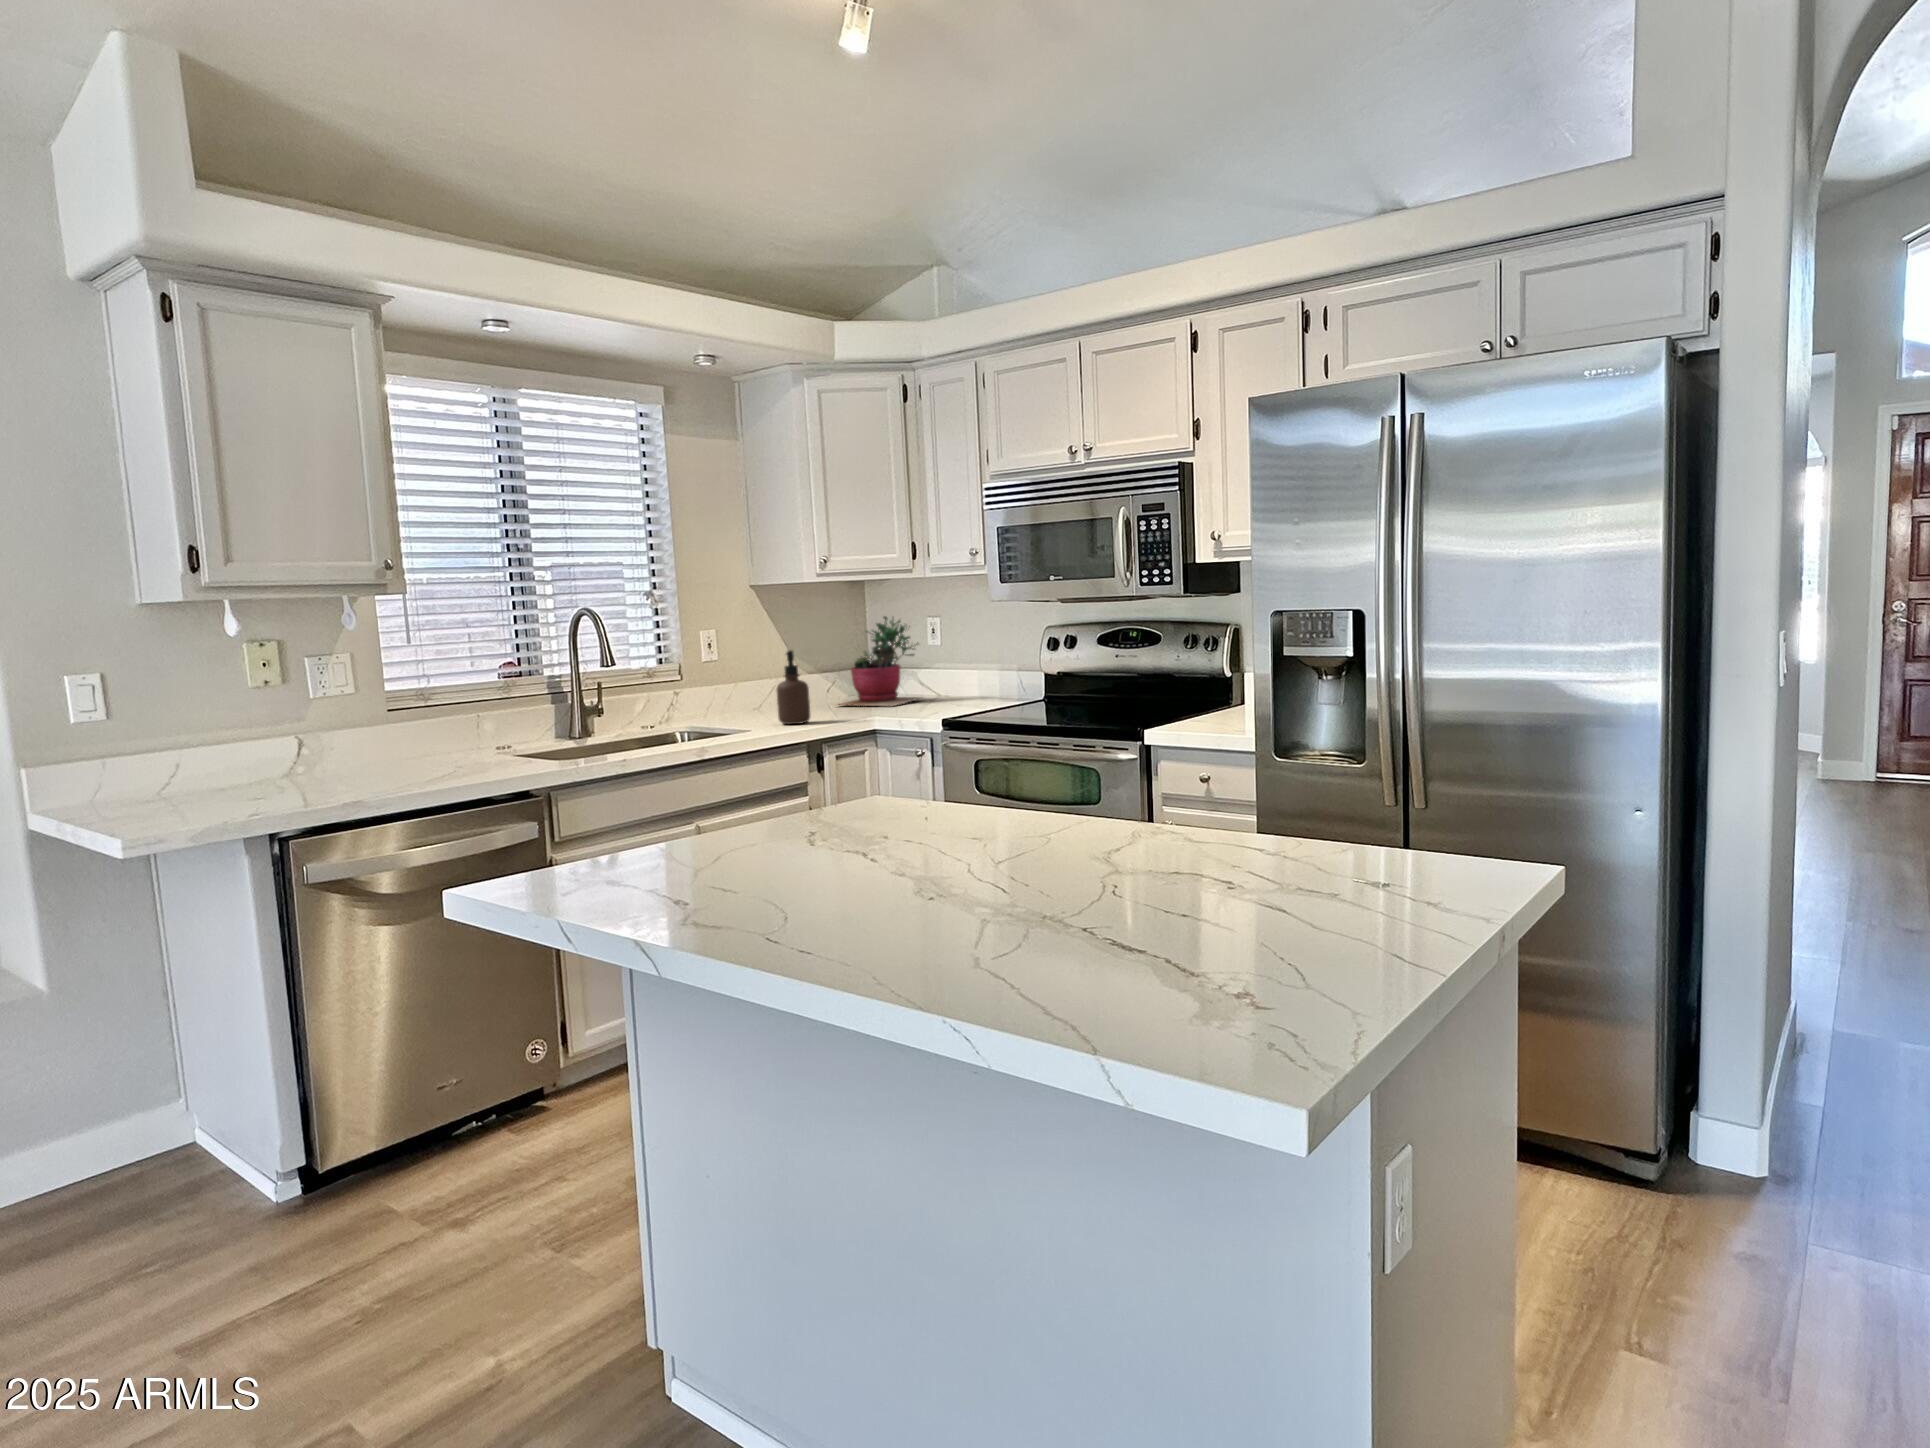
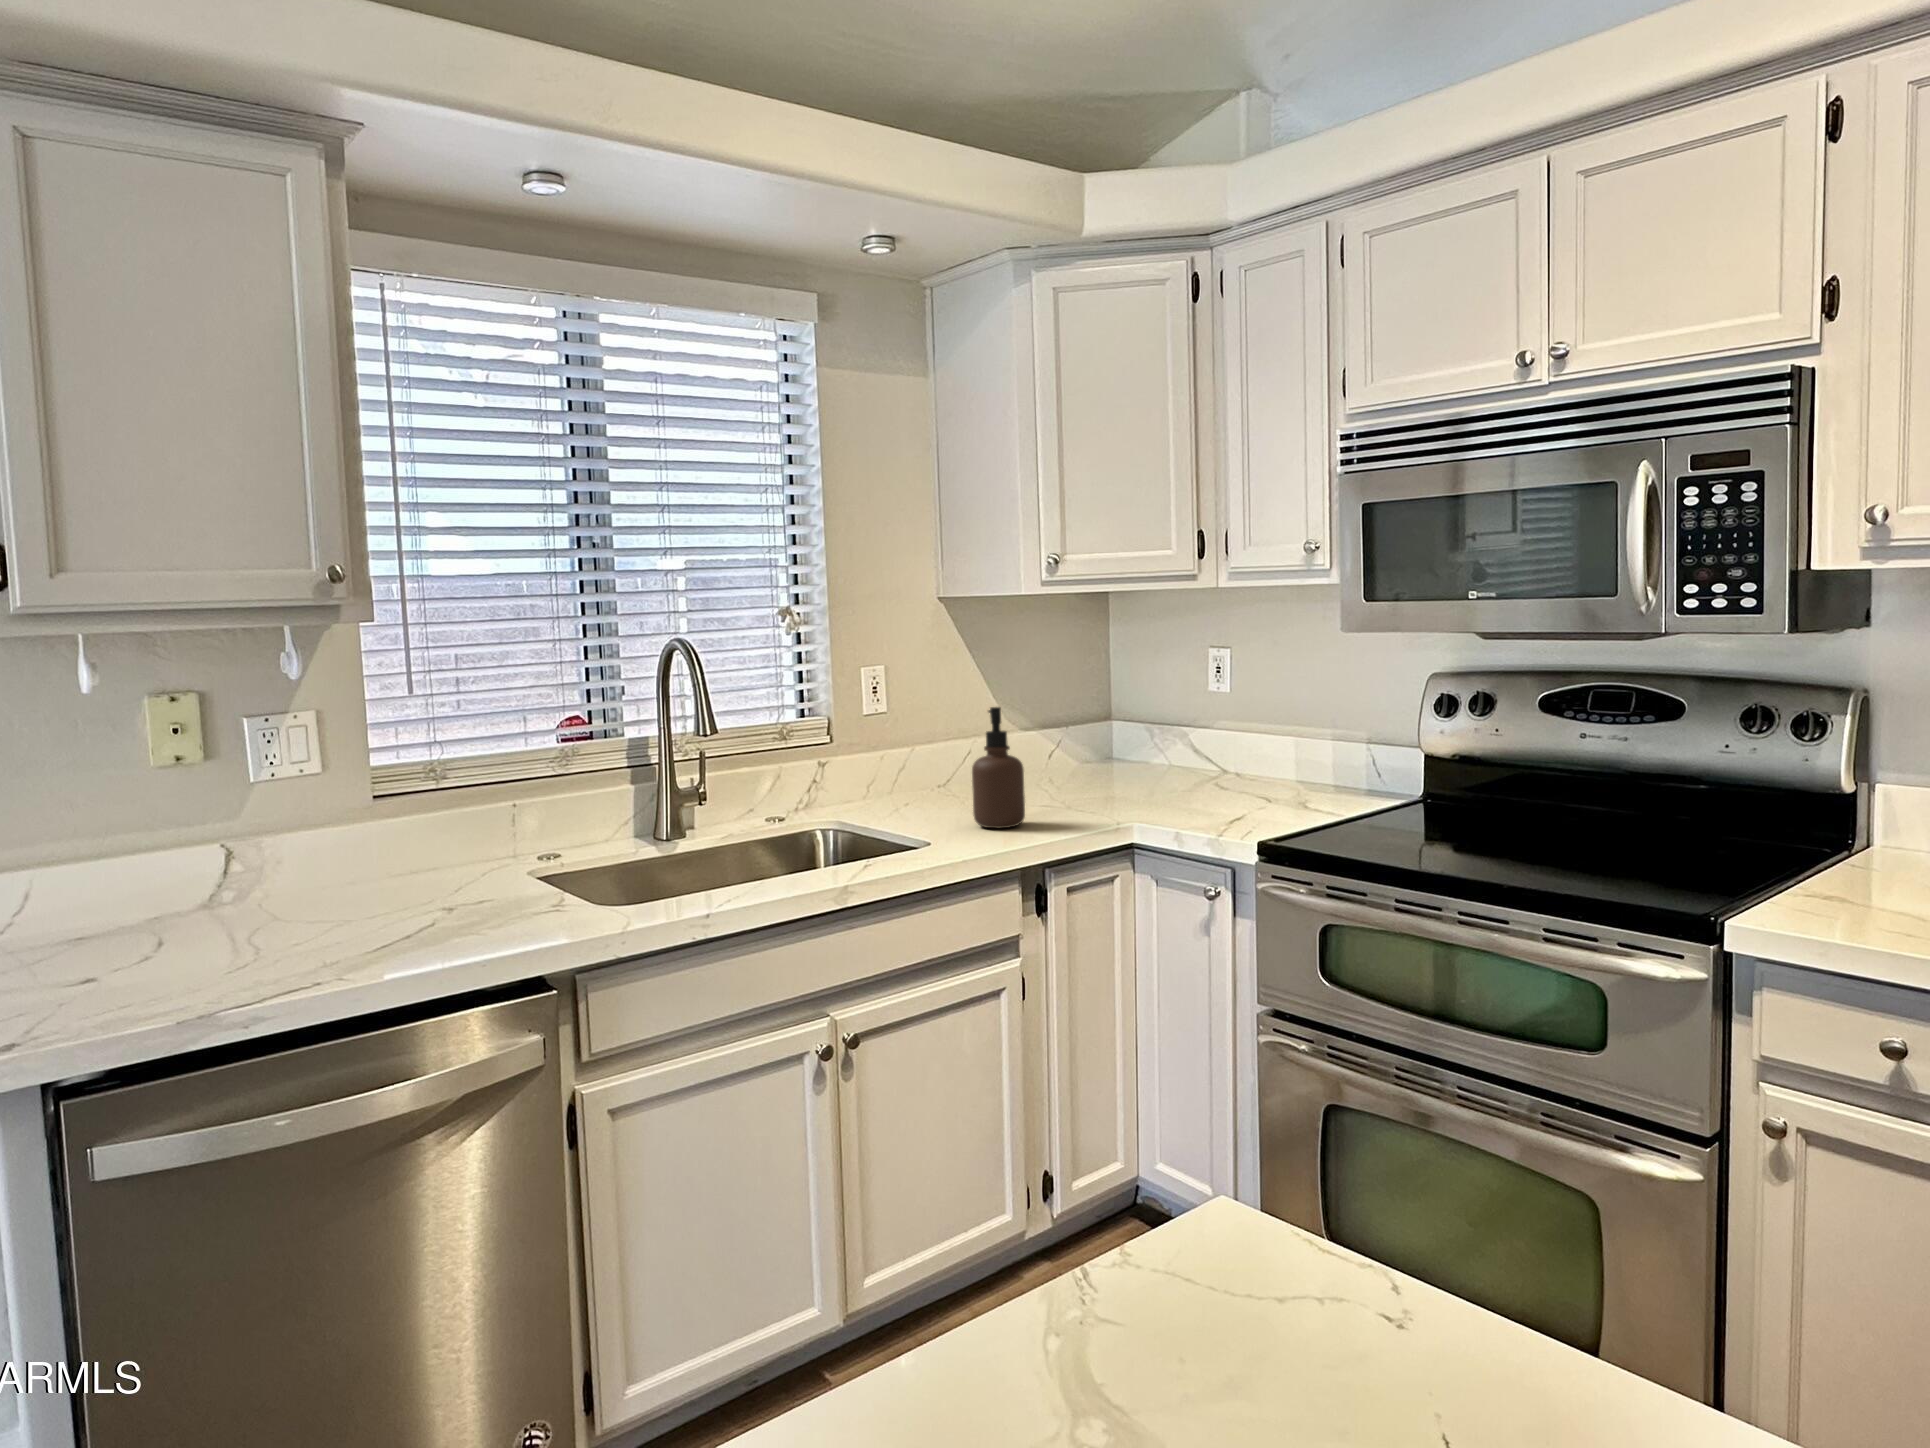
succulent plant: present [840,616,922,706] -> none [1055,644,1204,792]

